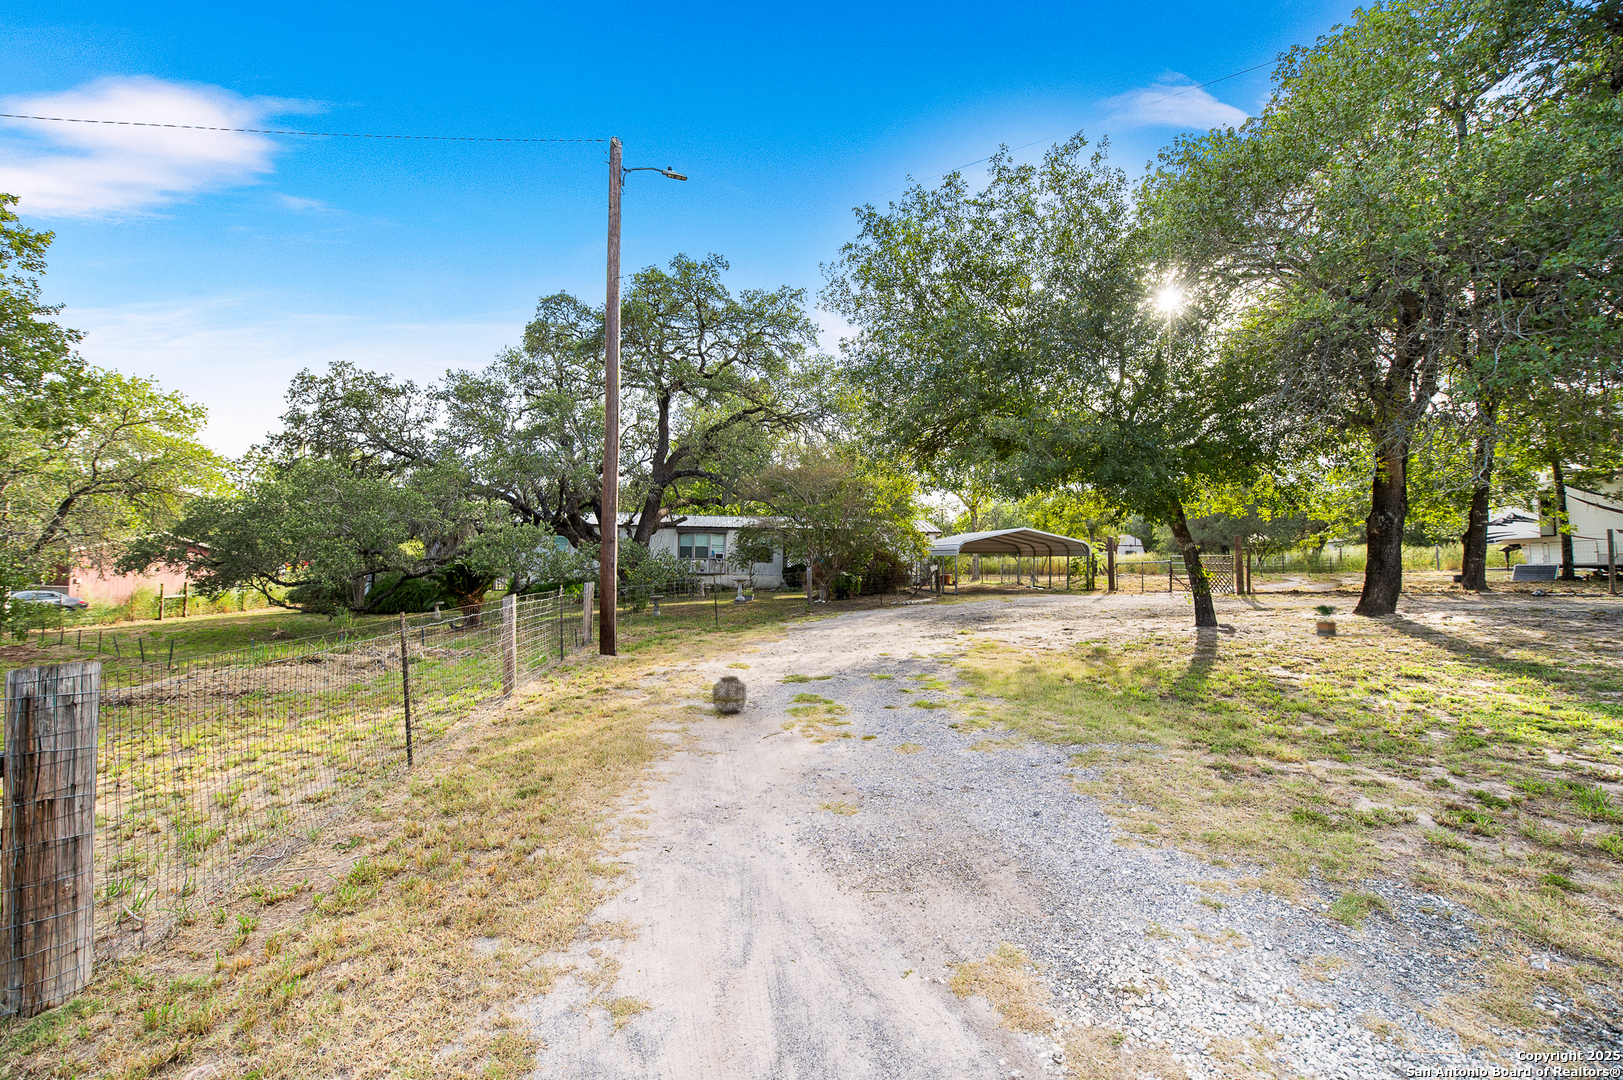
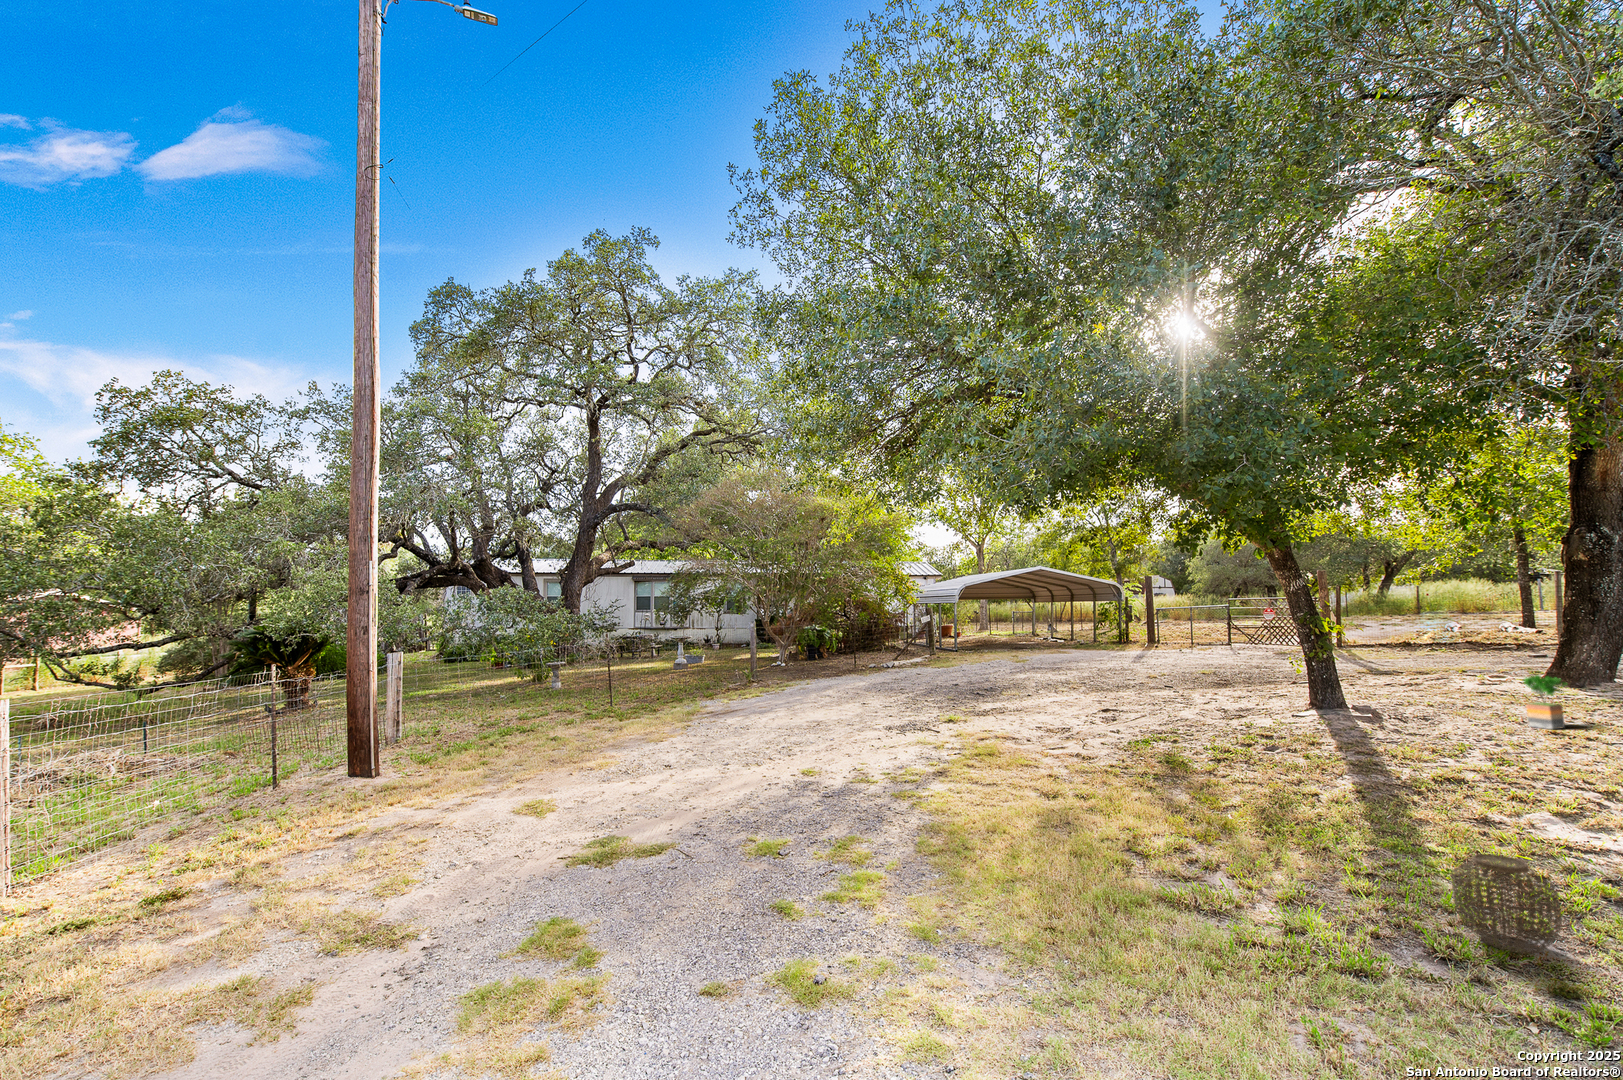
woven basket: present [713,676,746,714] -> present [1451,854,1562,953]

